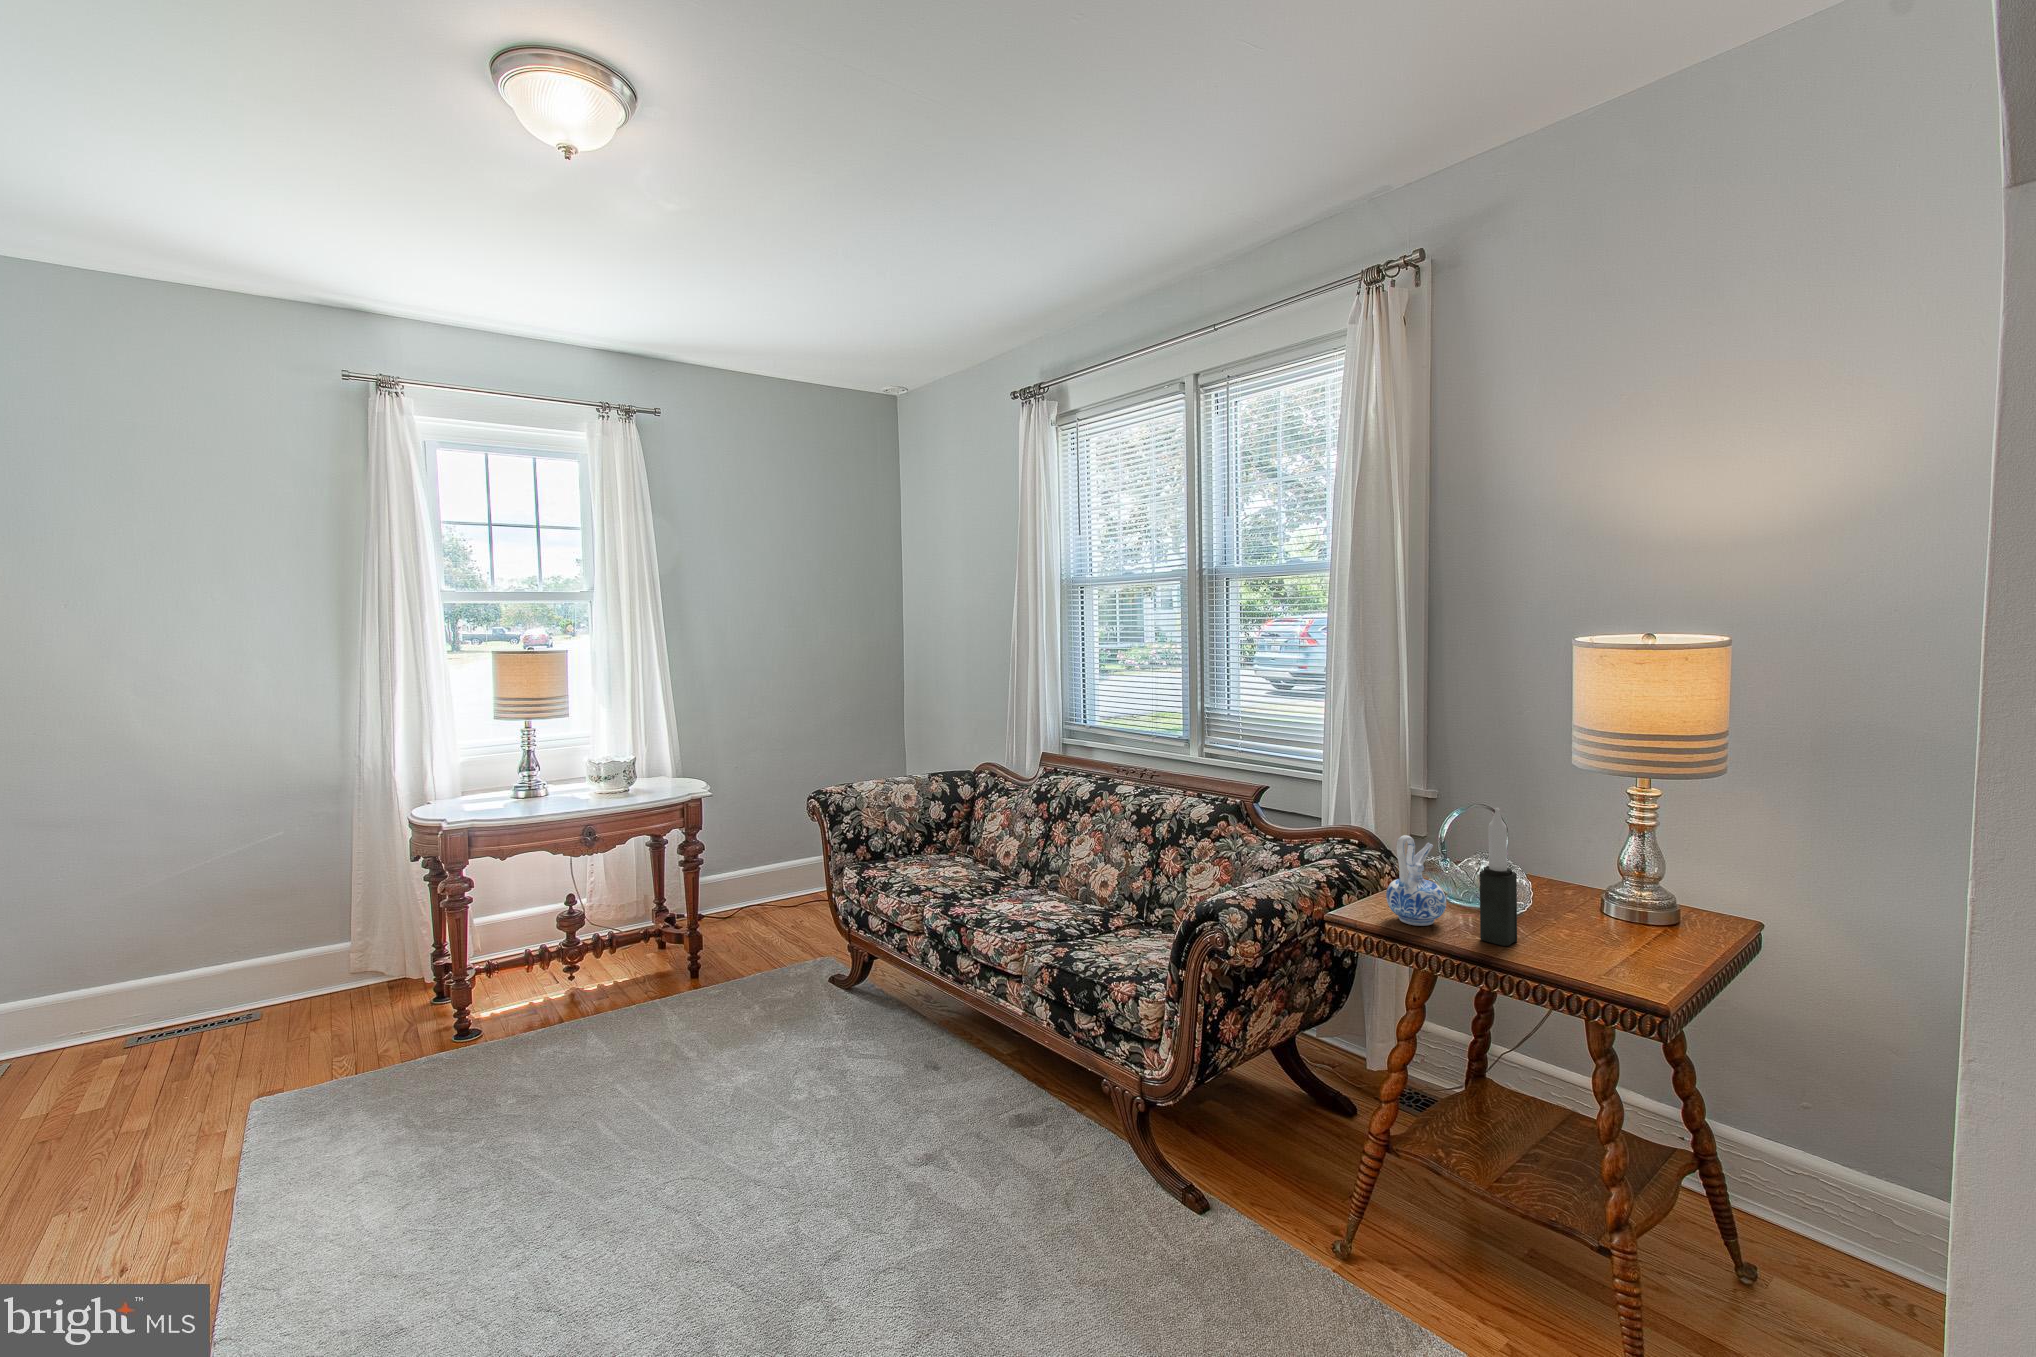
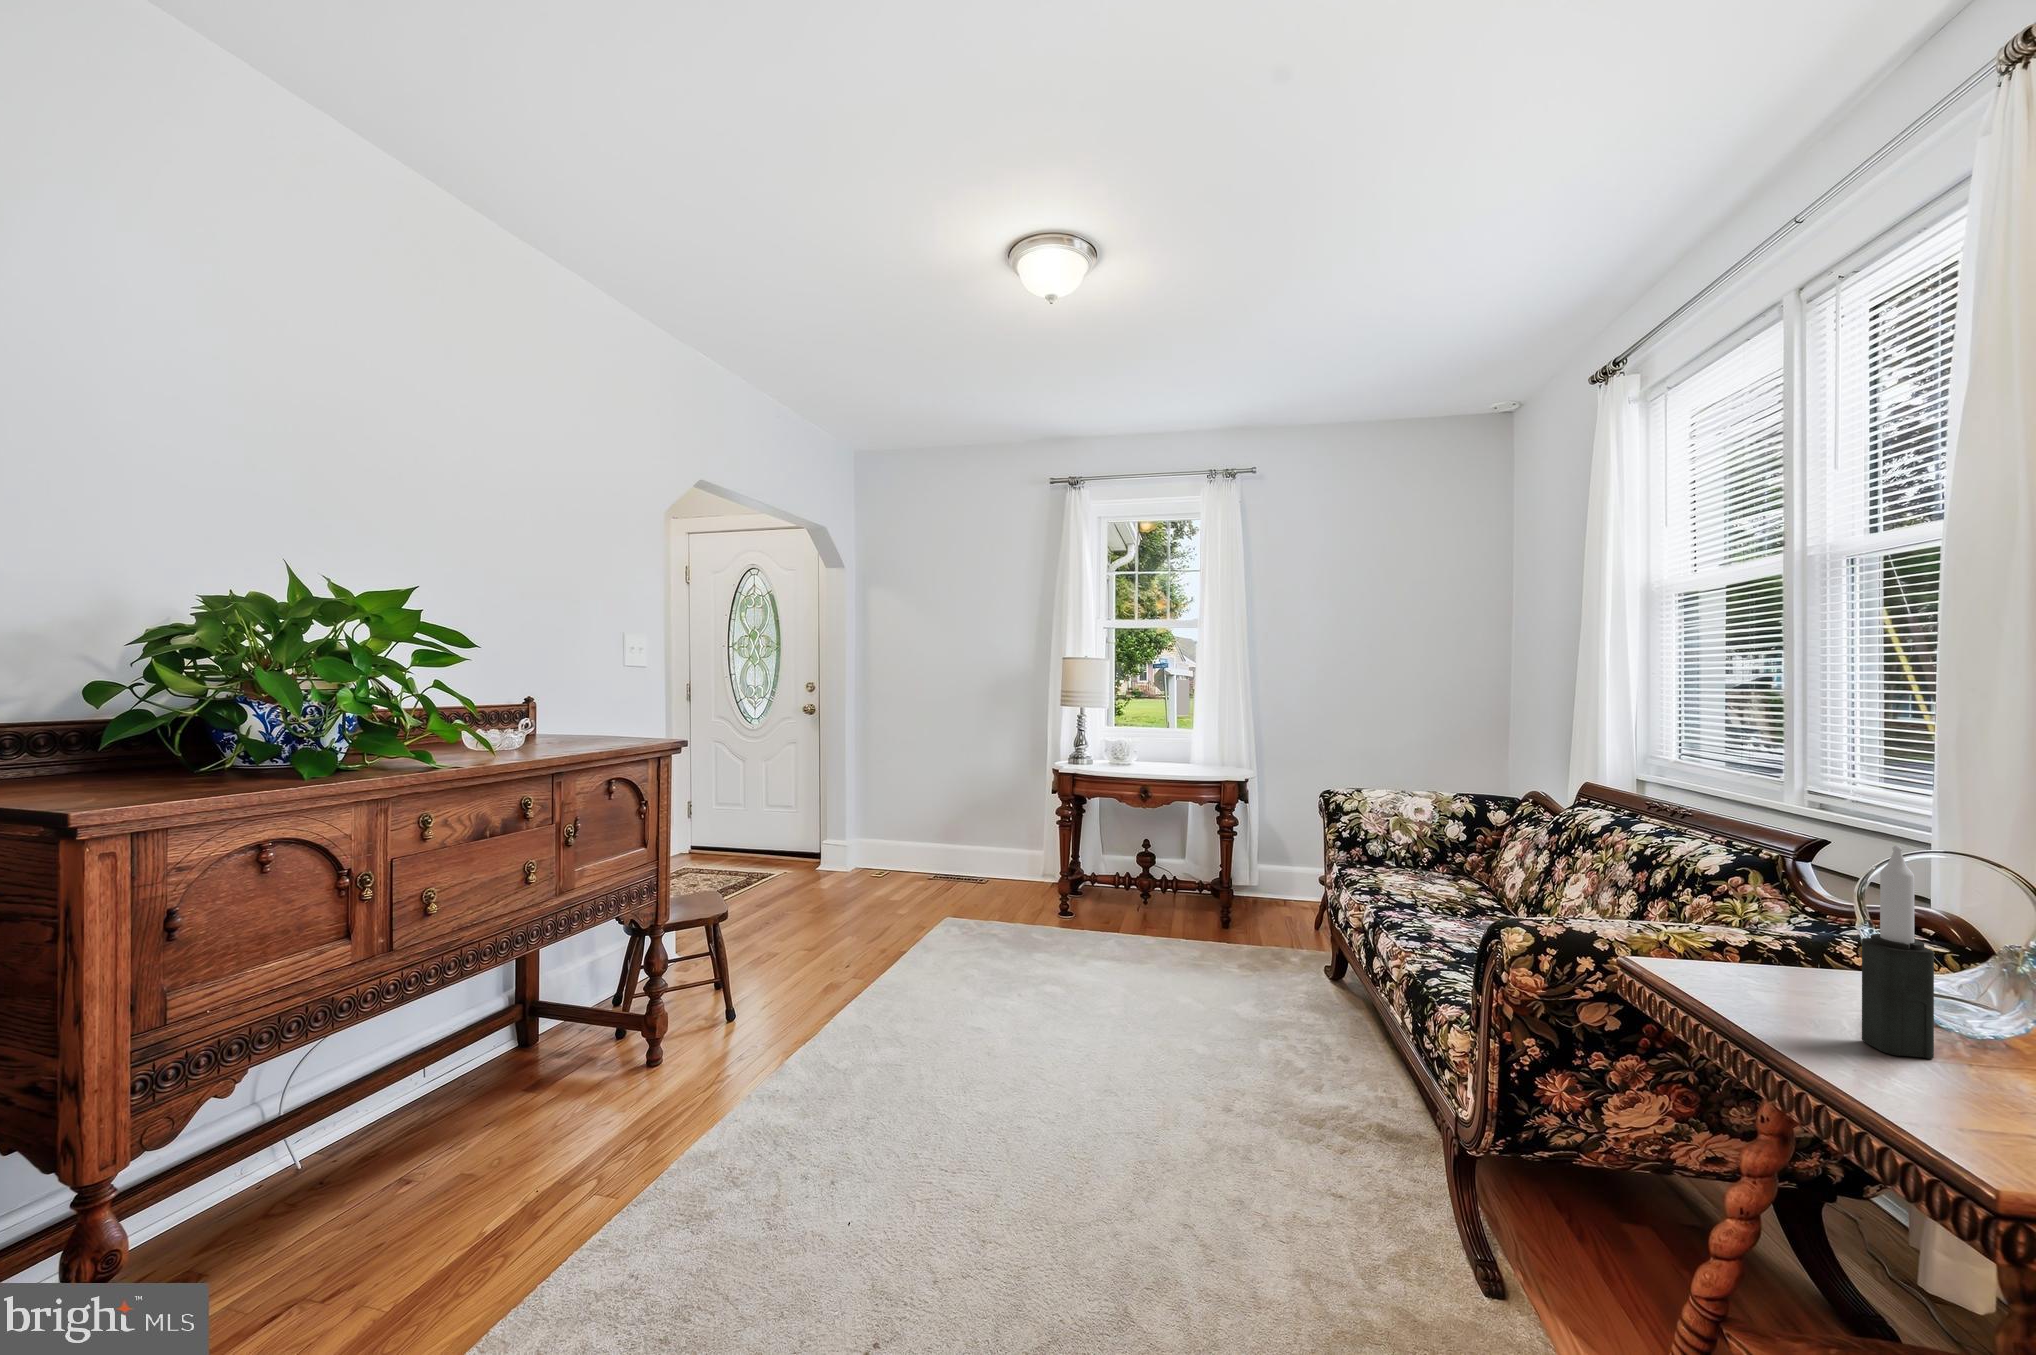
ceramic pitcher: present [1386,835,1446,926] -> none [1753,874,1857,1012]

